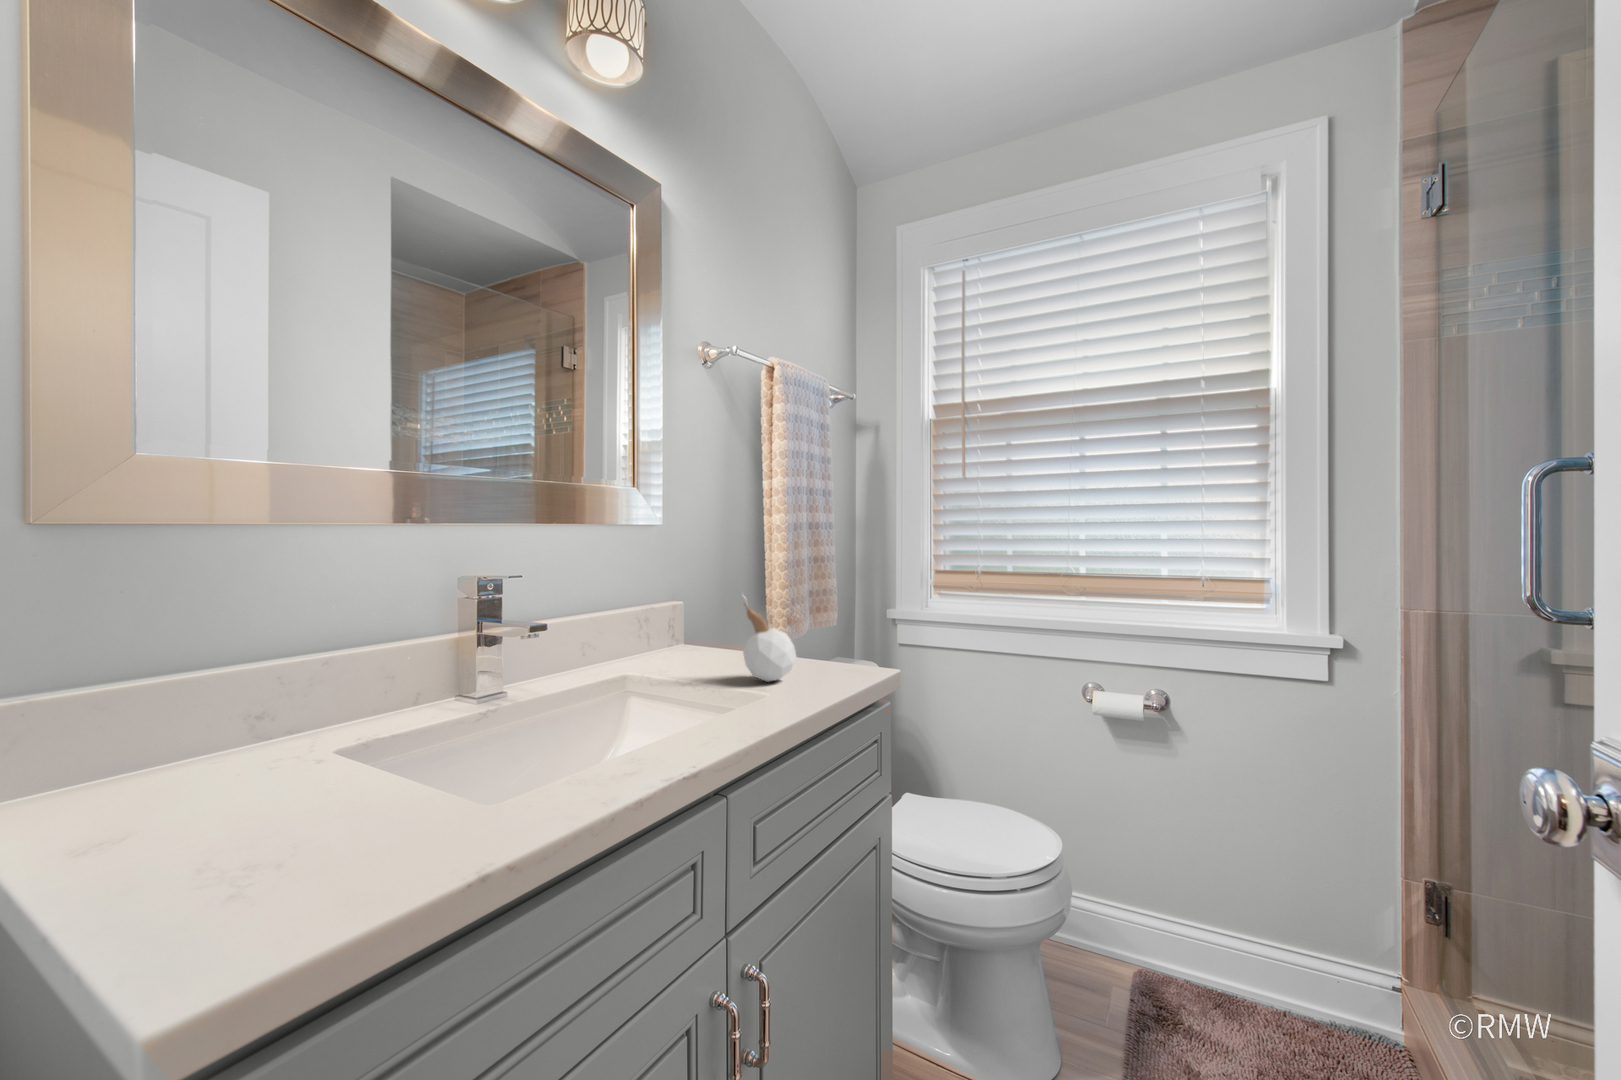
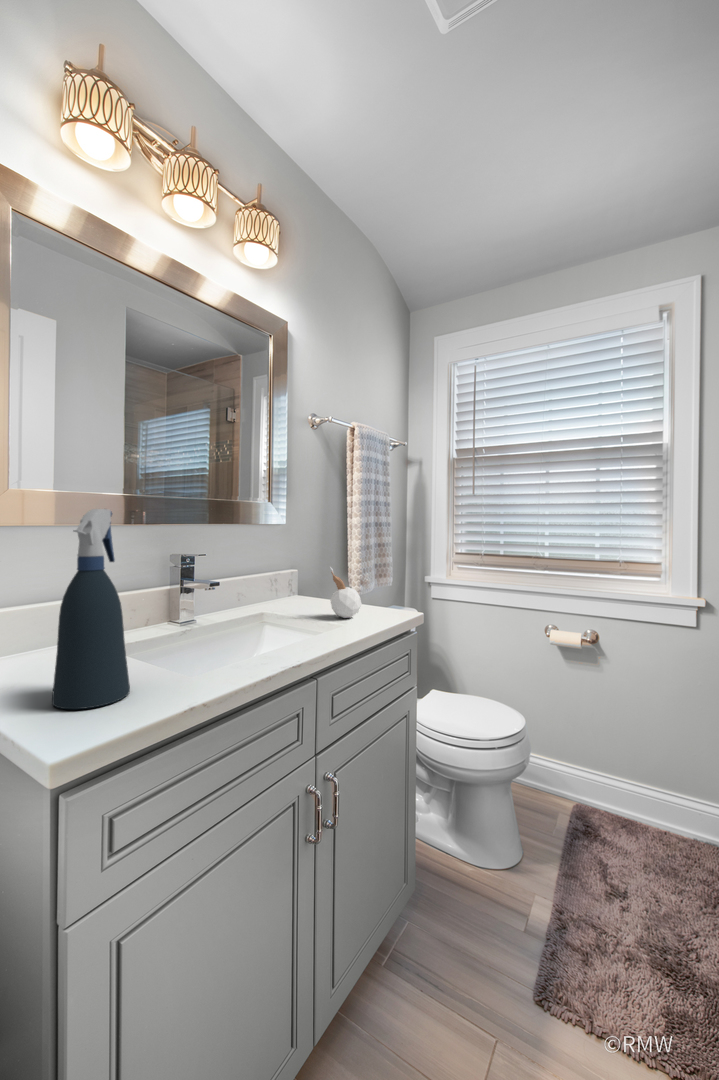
spray bottle: none [185,485,357,896] -> present [52,509,130,709]

